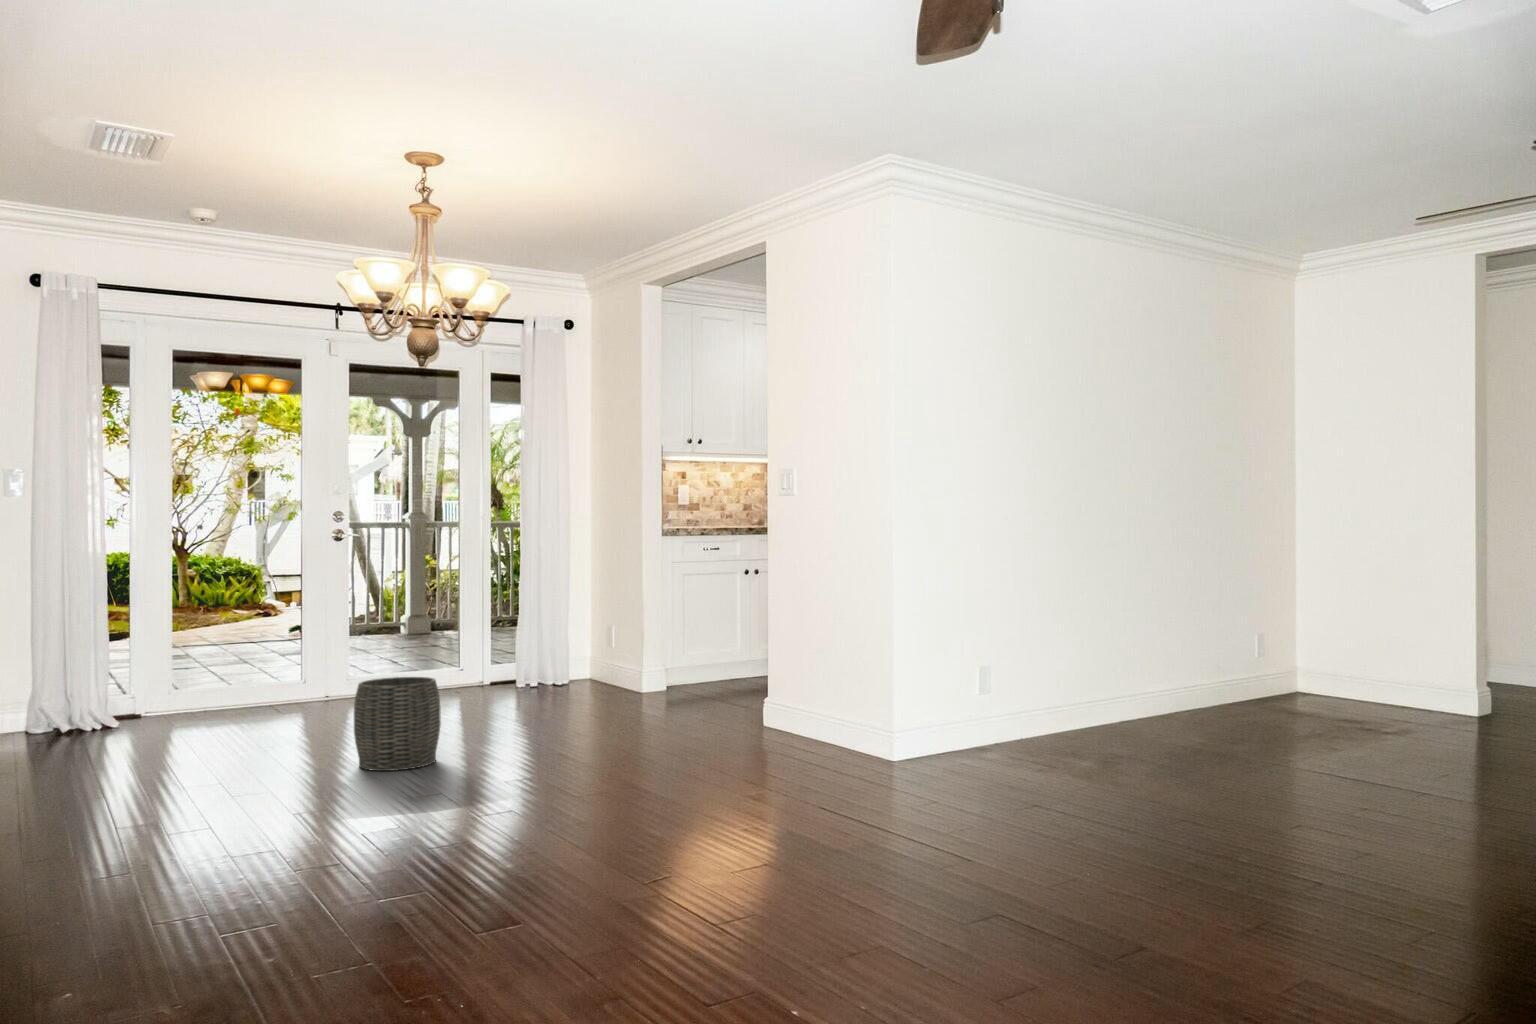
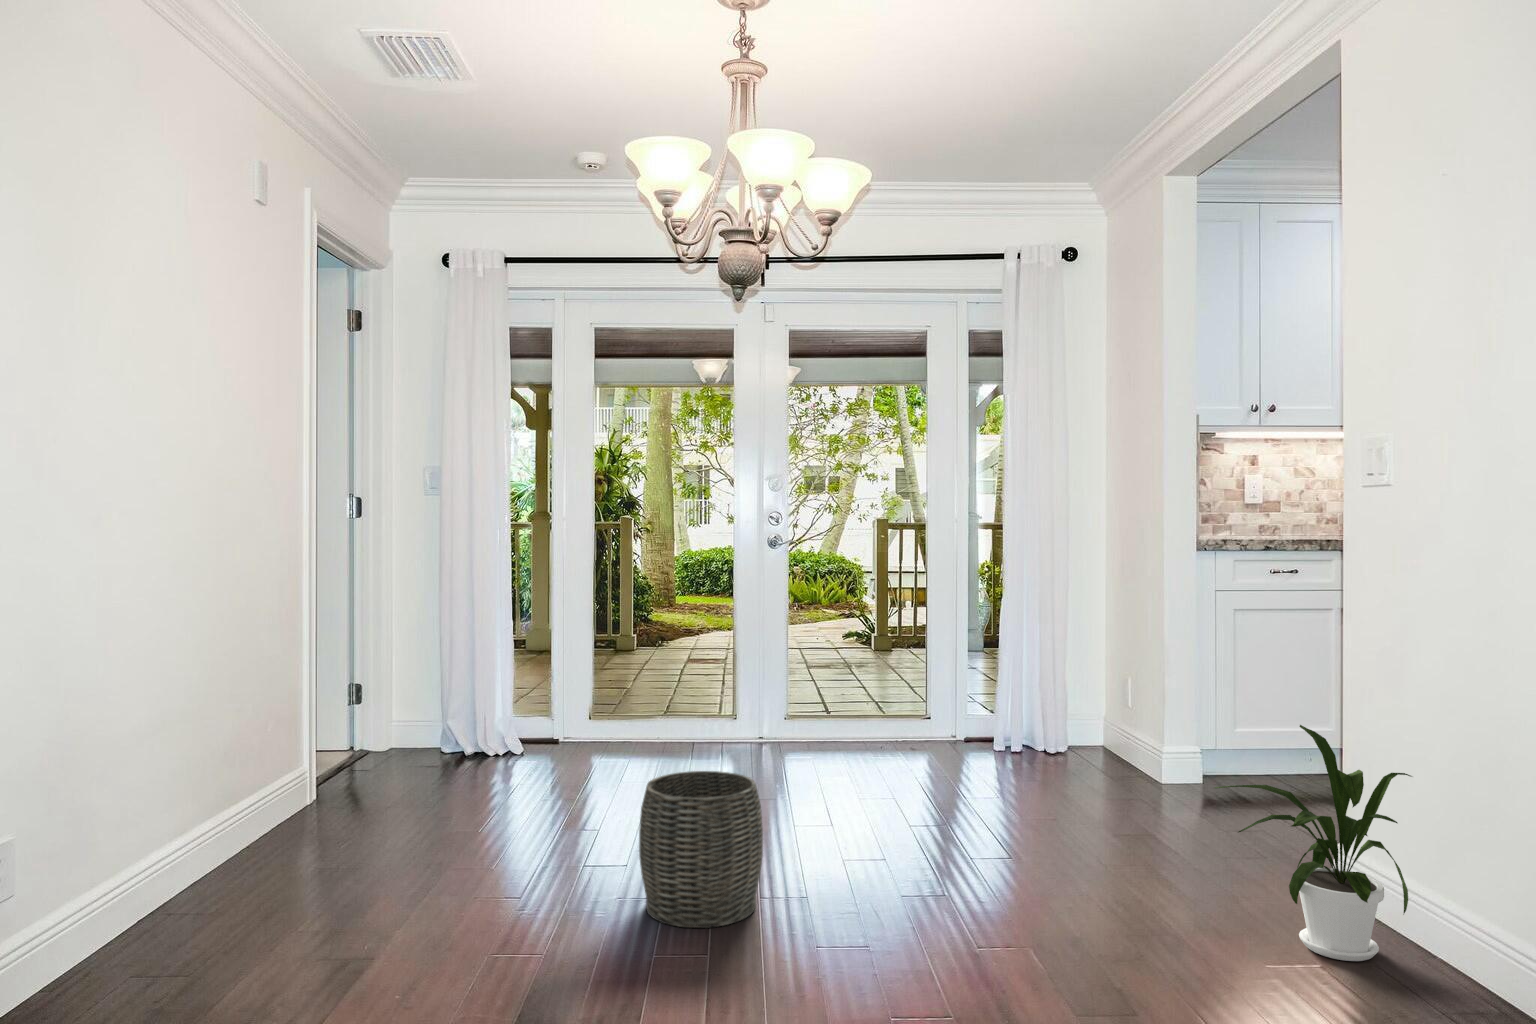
house plant: none [696,618,791,733] -> present [1215,725,1412,961]

